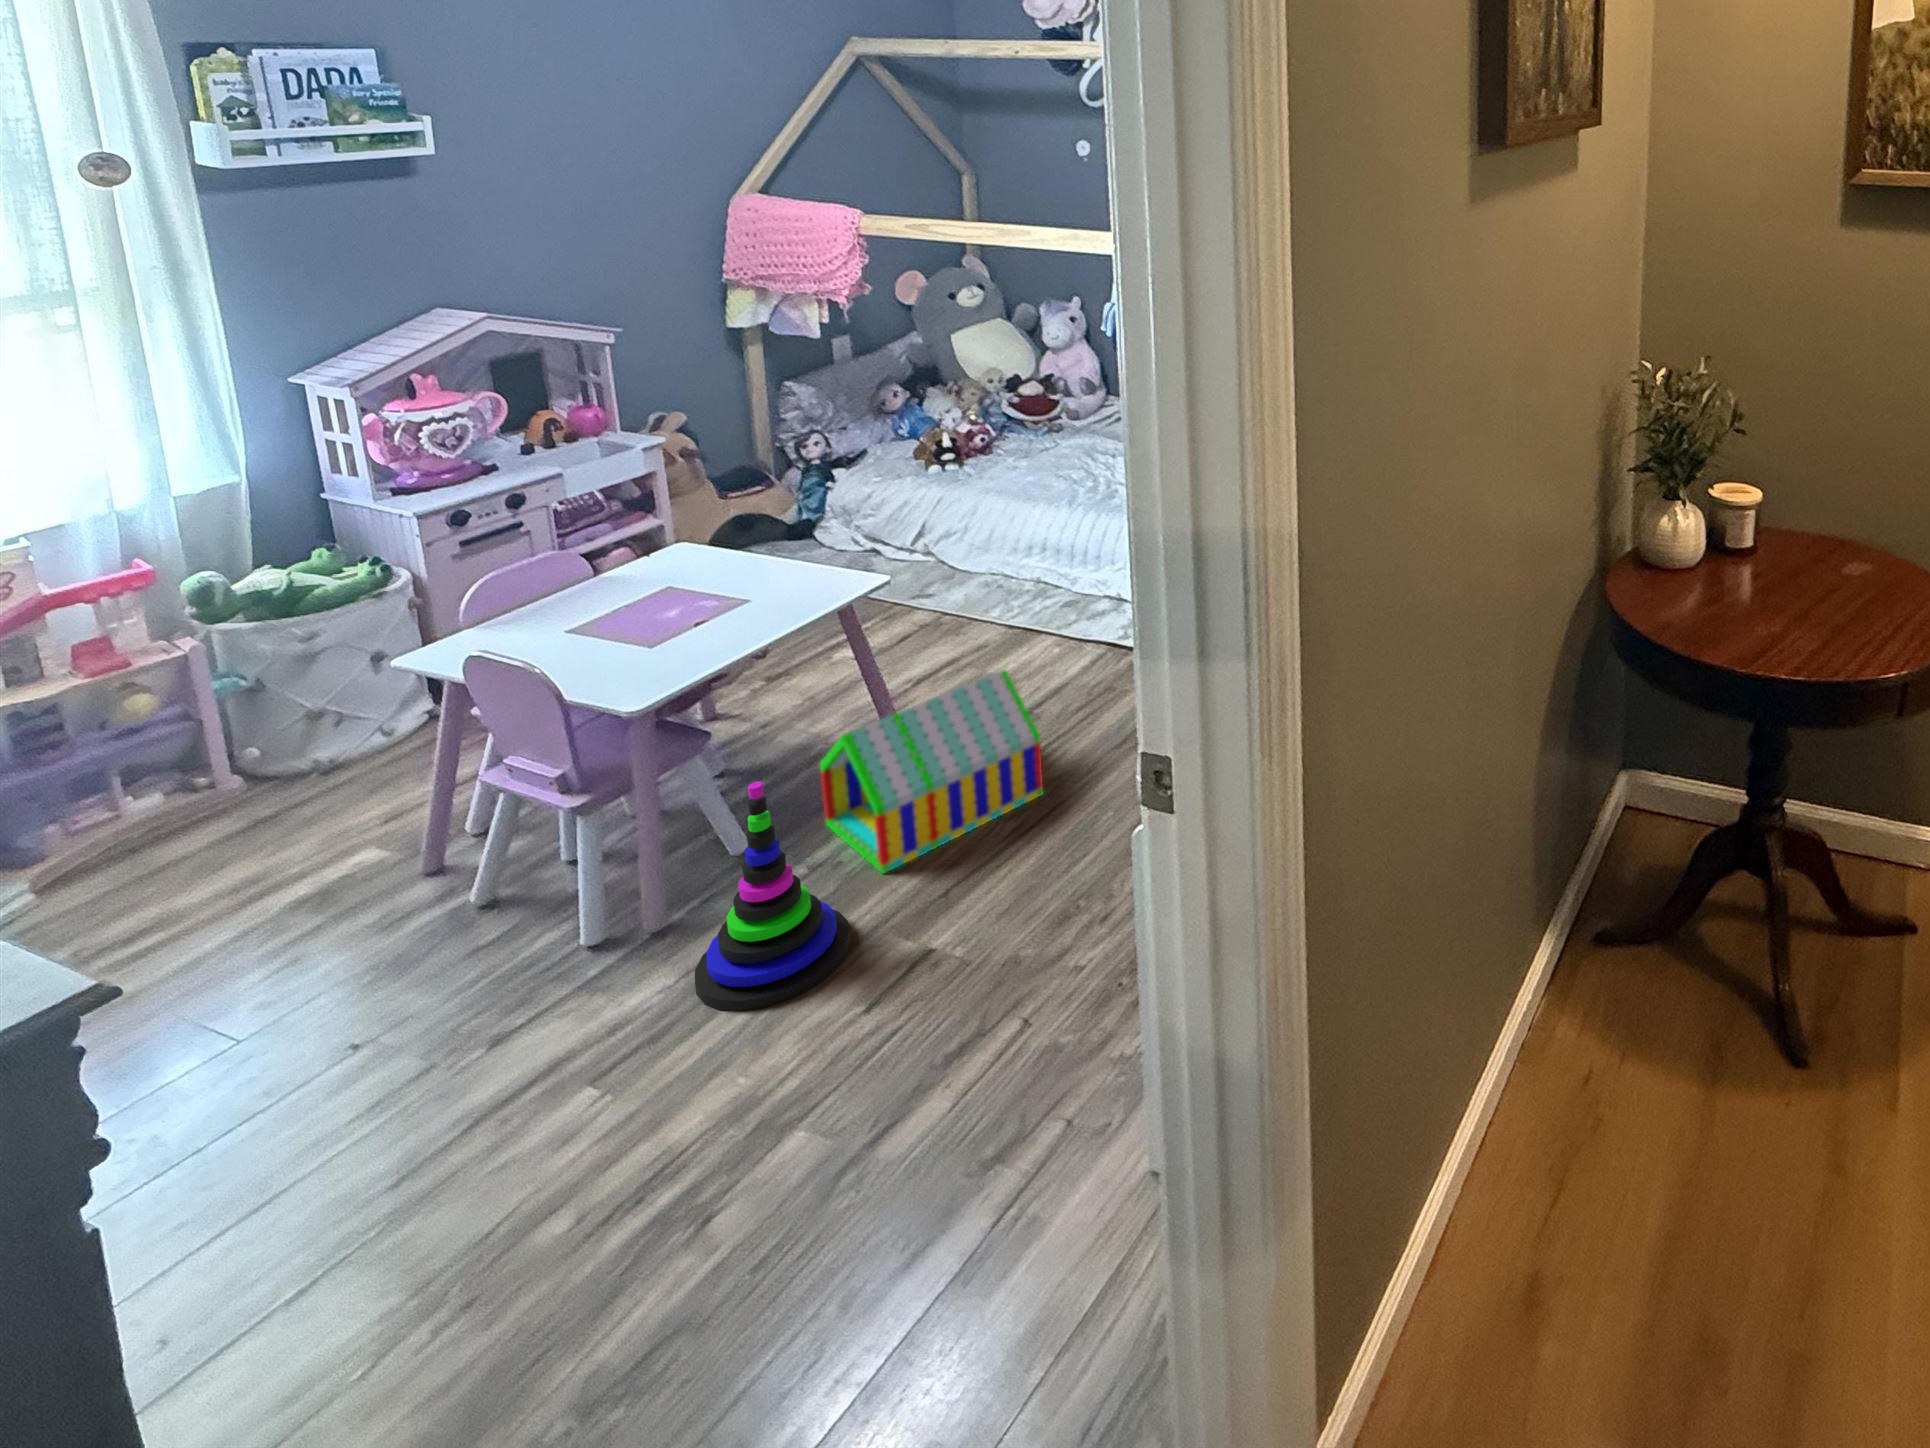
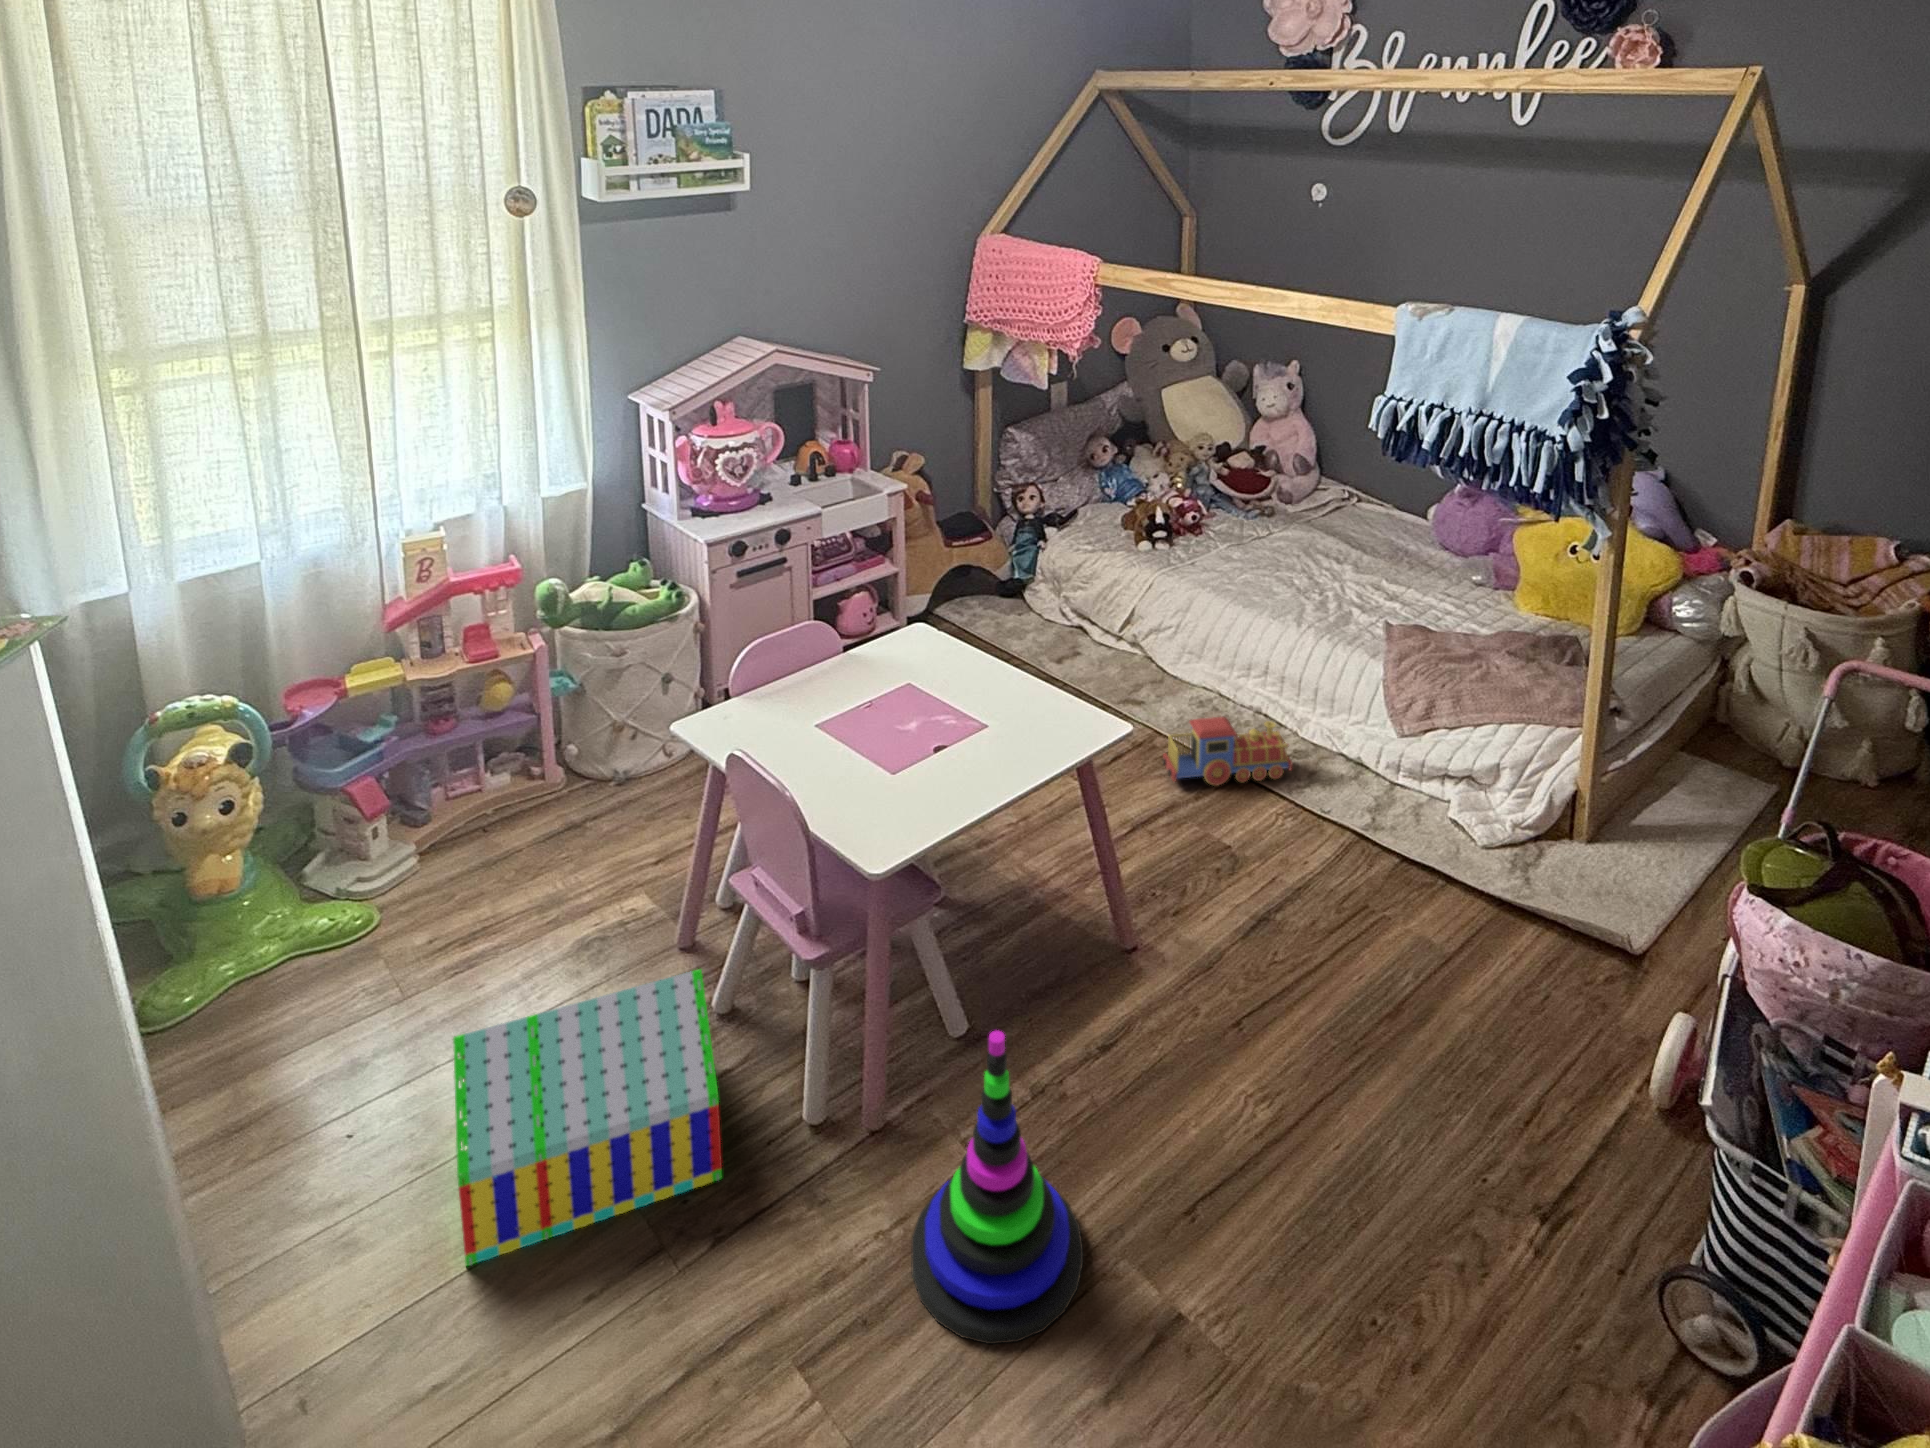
toy train: none [946,580,1063,644] -> present [1163,717,1292,786]
toy house: present [820,670,1043,874] -> present [453,969,722,1266]

